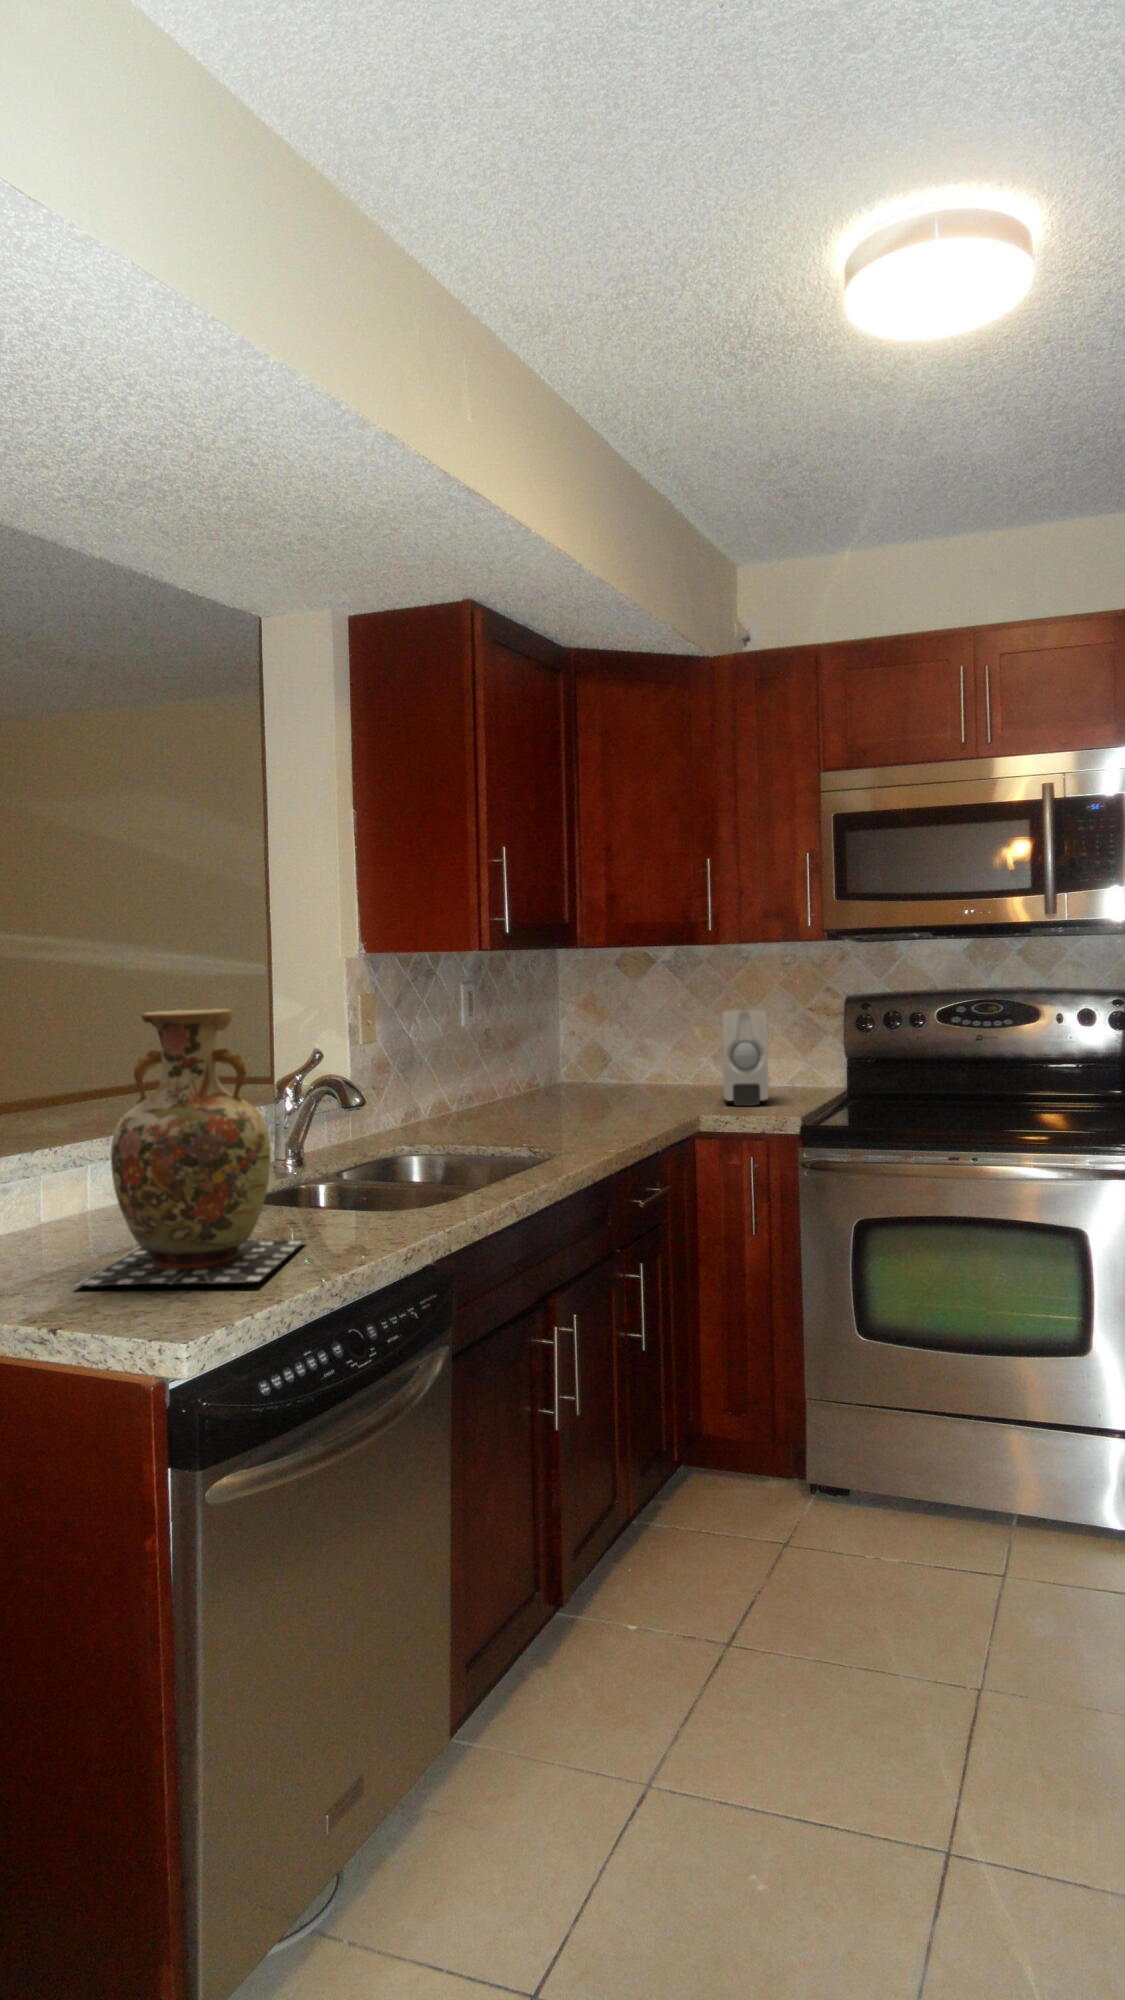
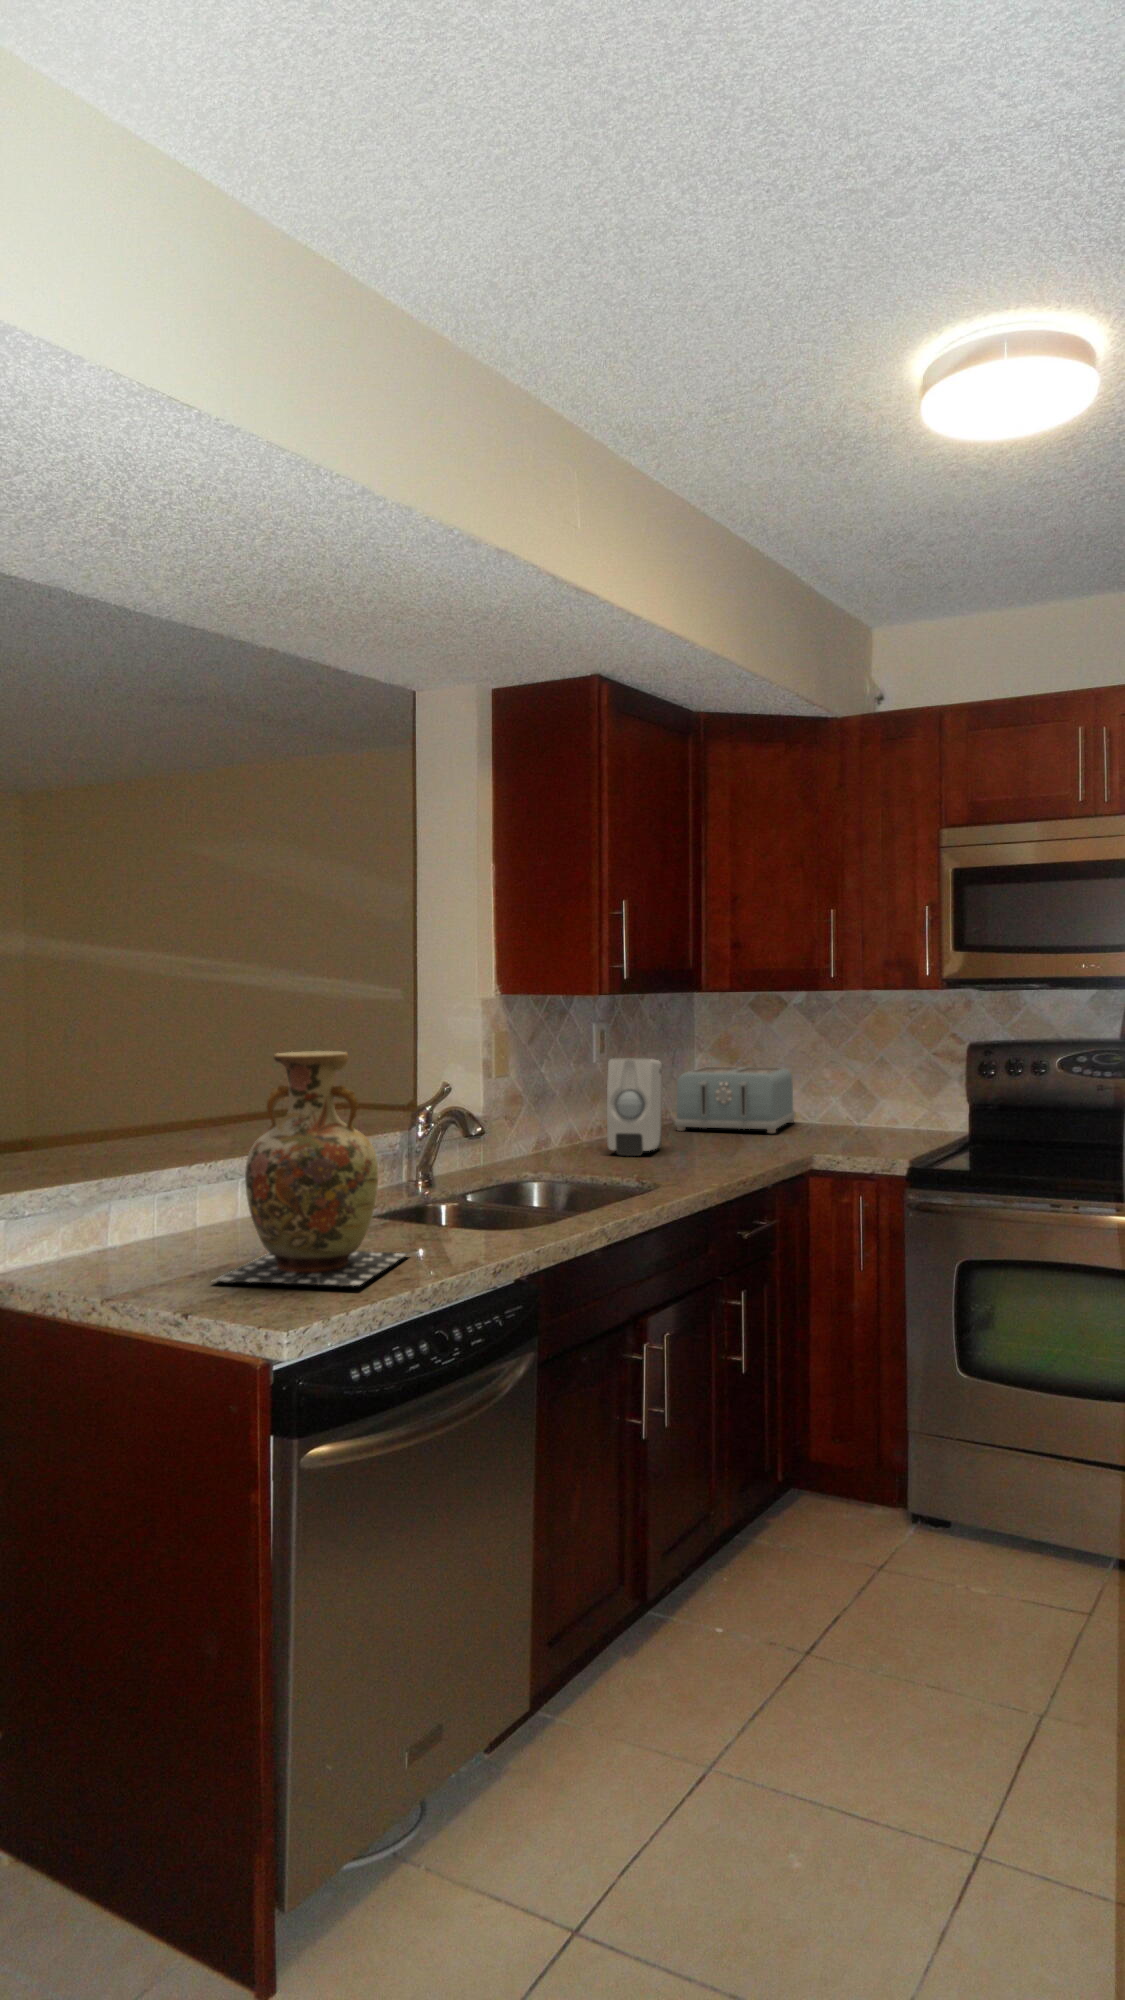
soap dispenser: present [722,1010,769,1106] -> present [607,1059,662,1156]
toaster: none [545,1028,665,1097] -> present [675,1067,795,1133]

